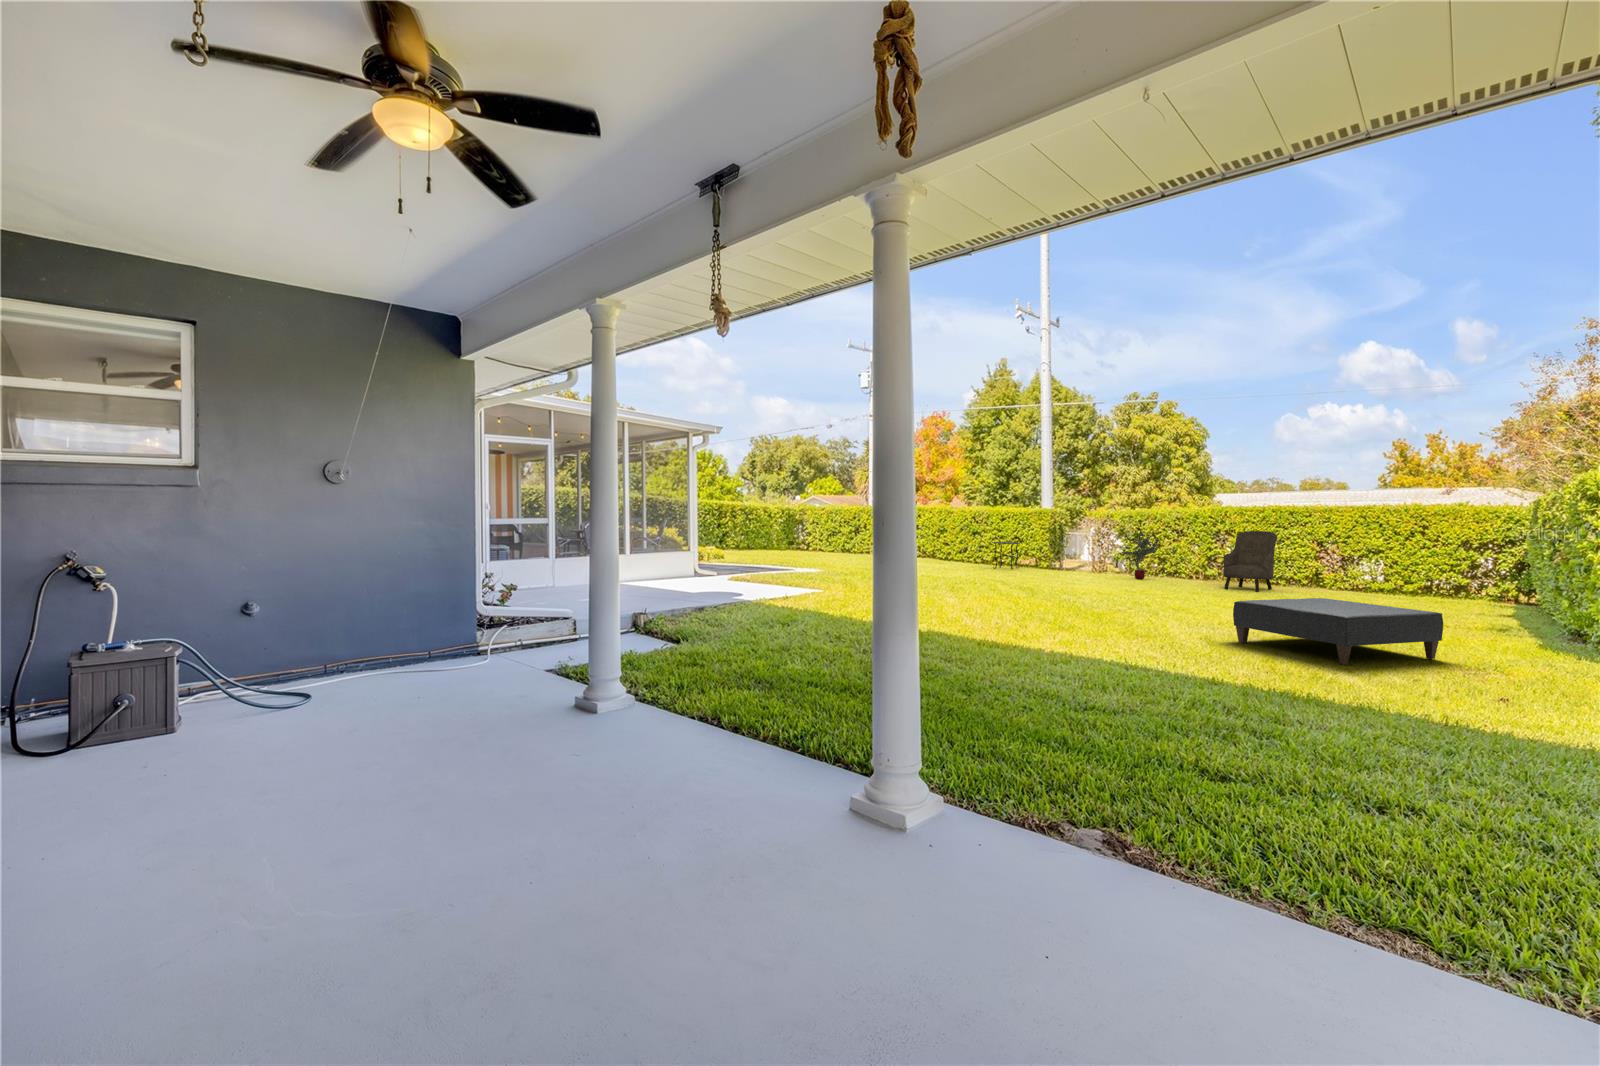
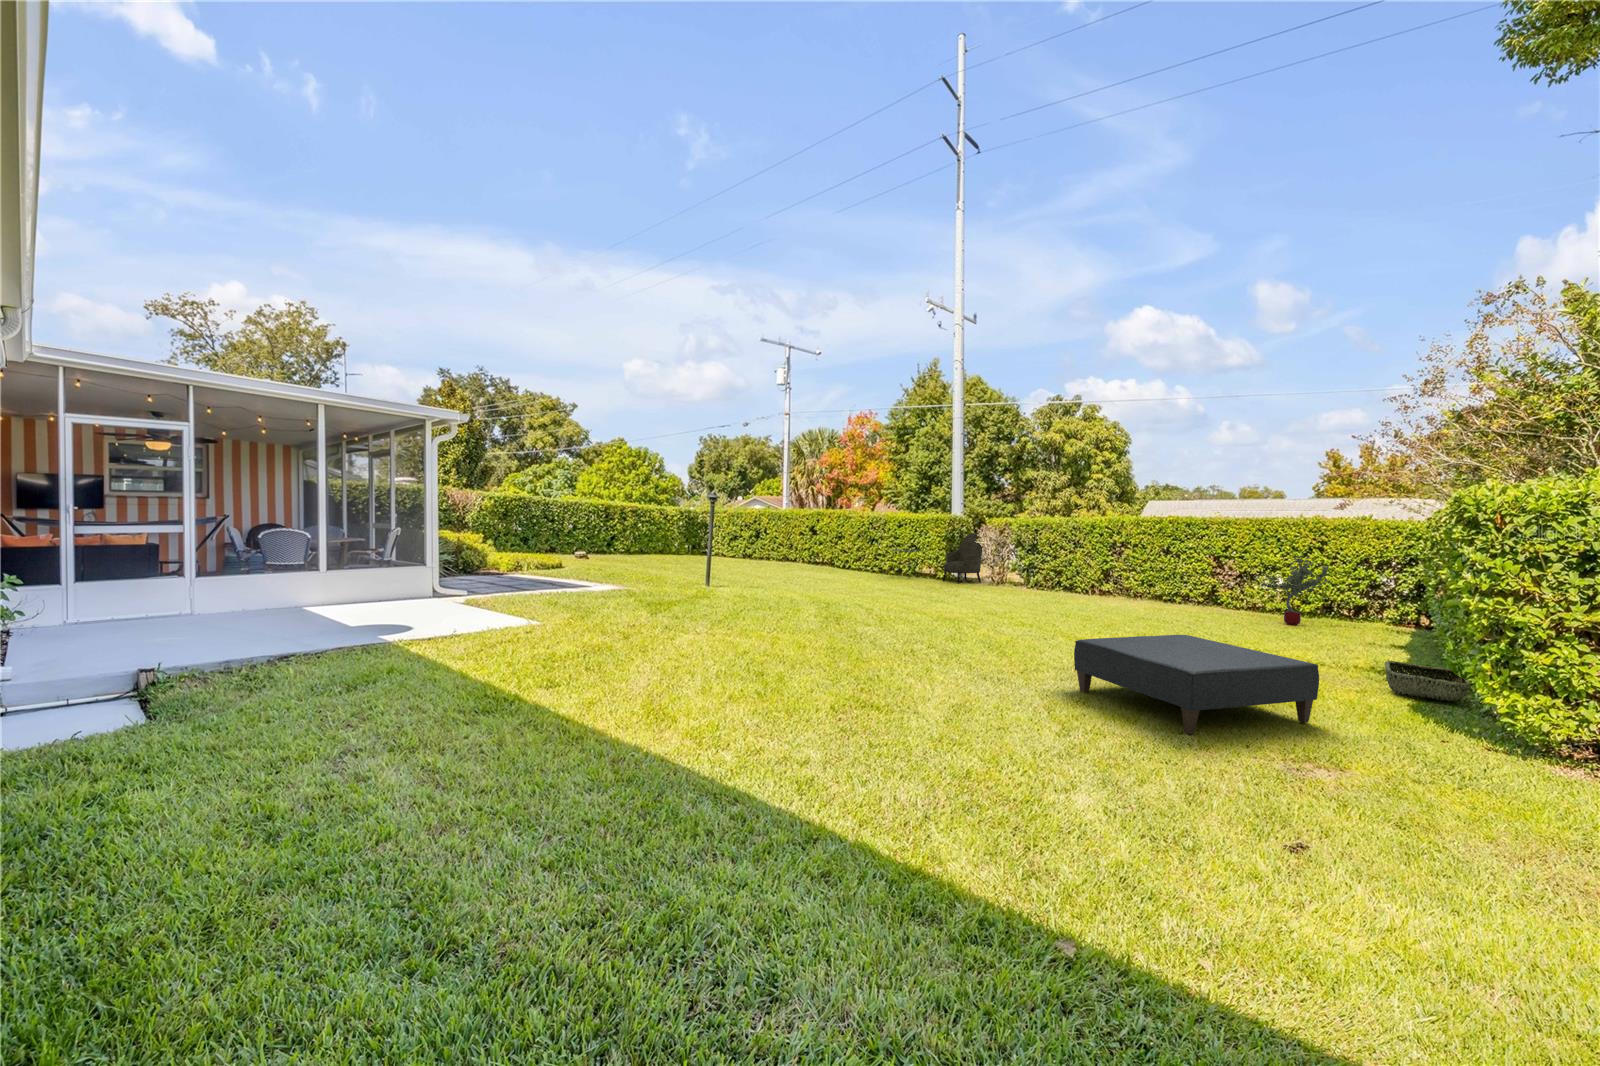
armchair: present [1223,531,1277,592] -> present [943,534,982,584]
potted tree: present [1123,532,1159,579] -> present [1262,556,1329,625]
woven basket: none [1491,618,1565,647] -> present [1385,661,1471,701]

